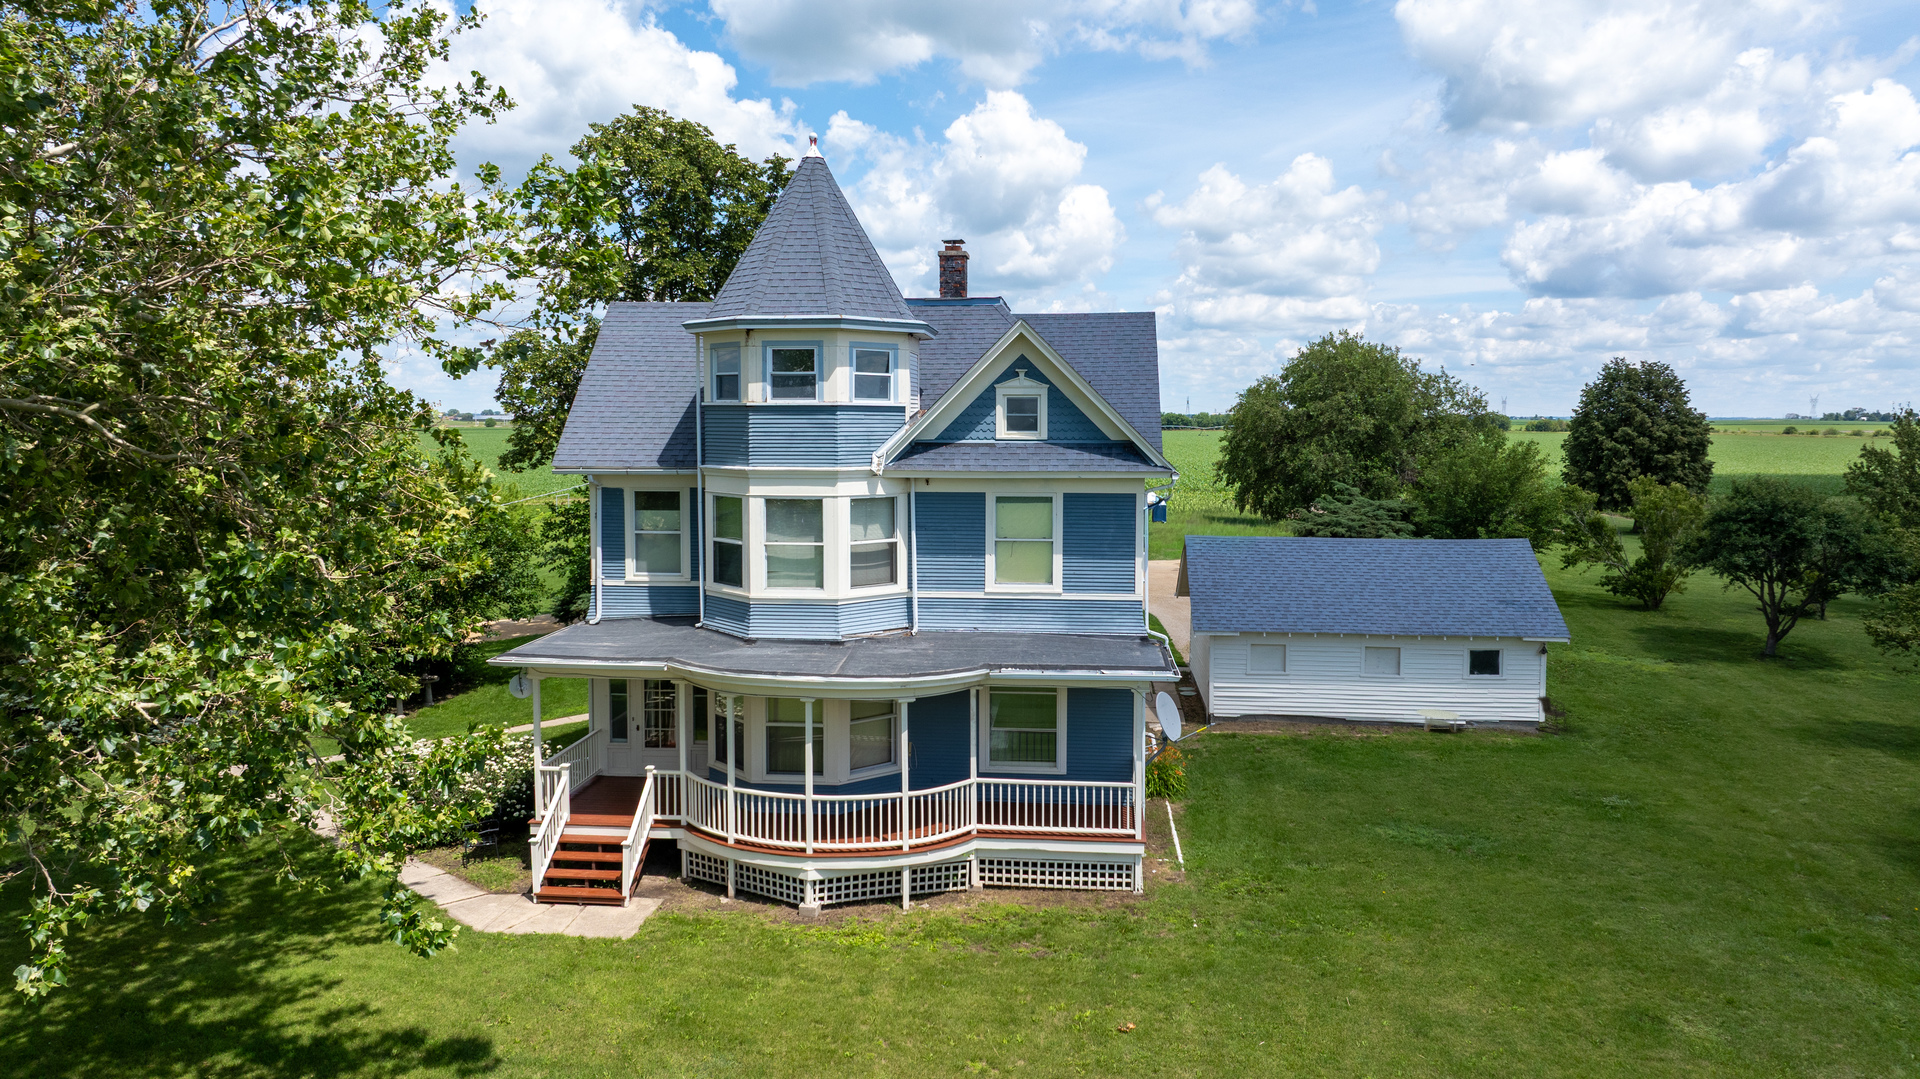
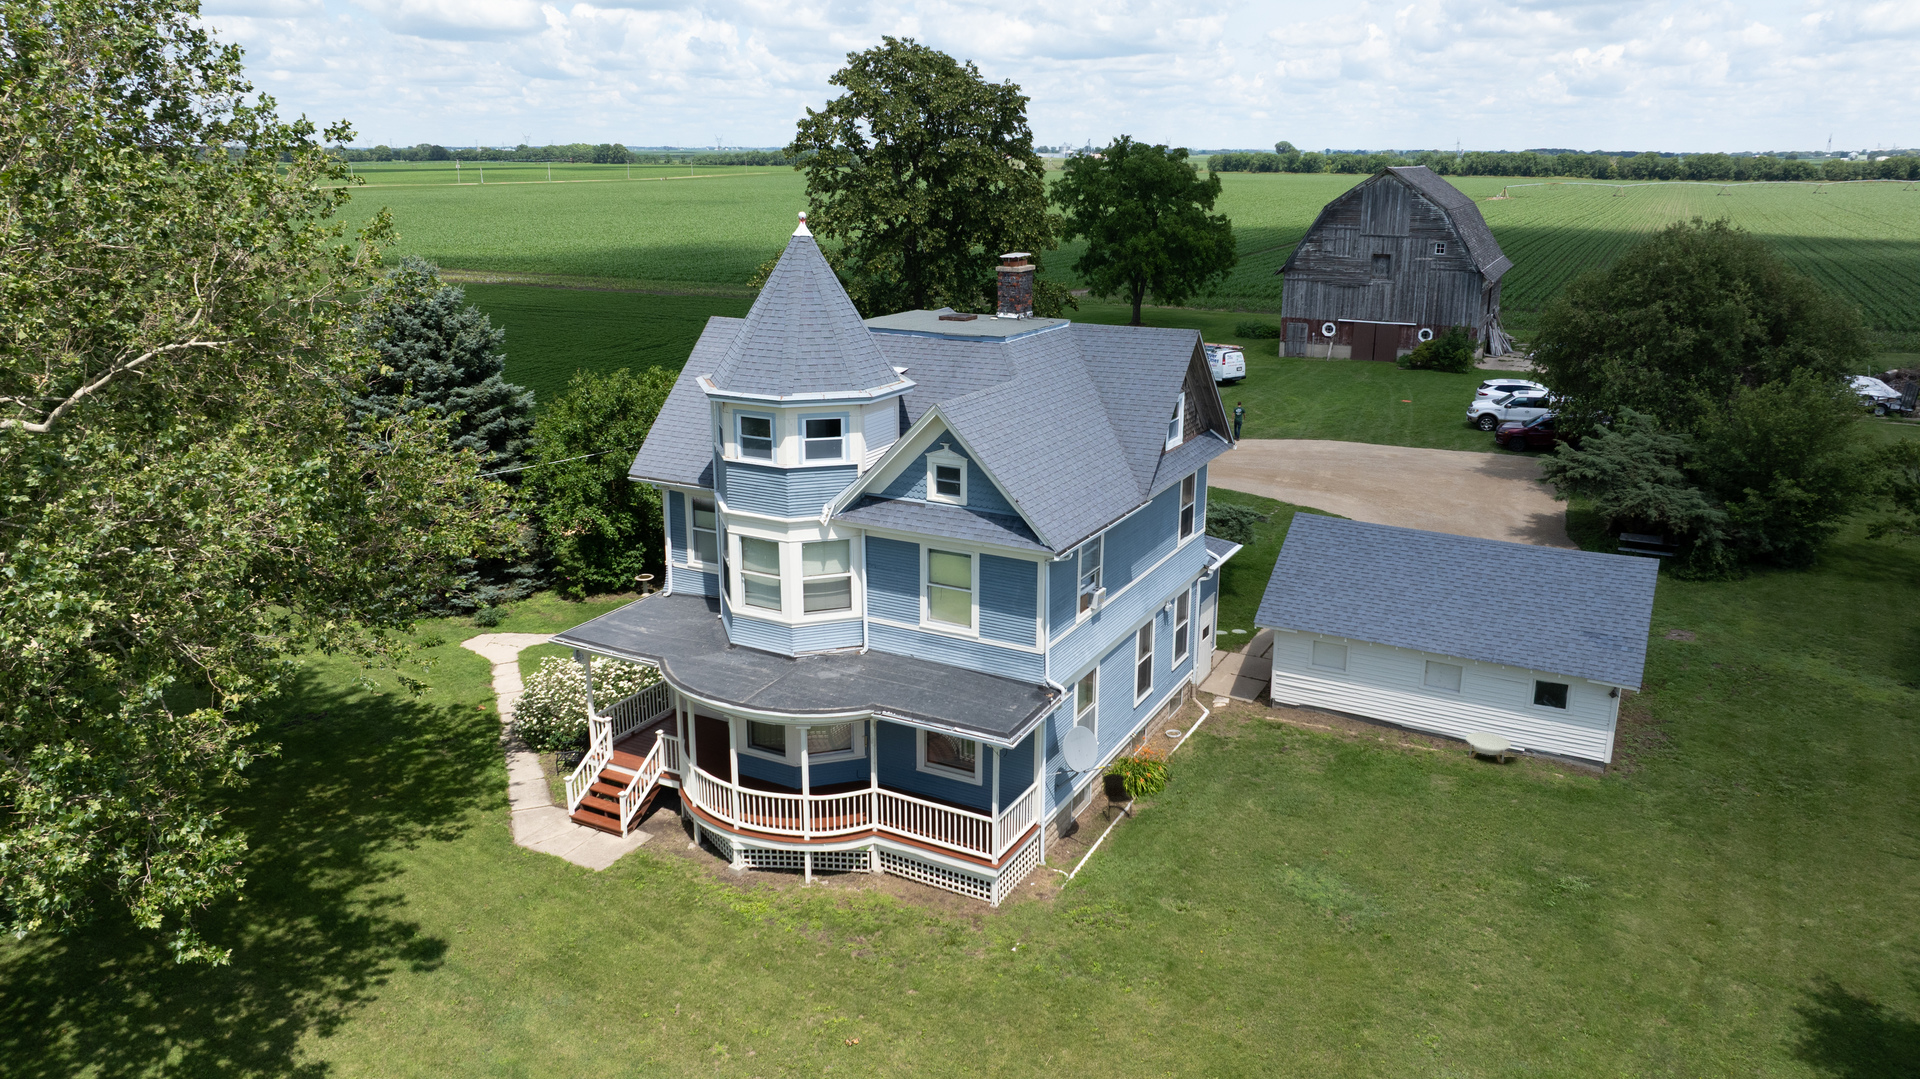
chair: present [1538,696,1567,734] -> present [1103,774,1132,820]

